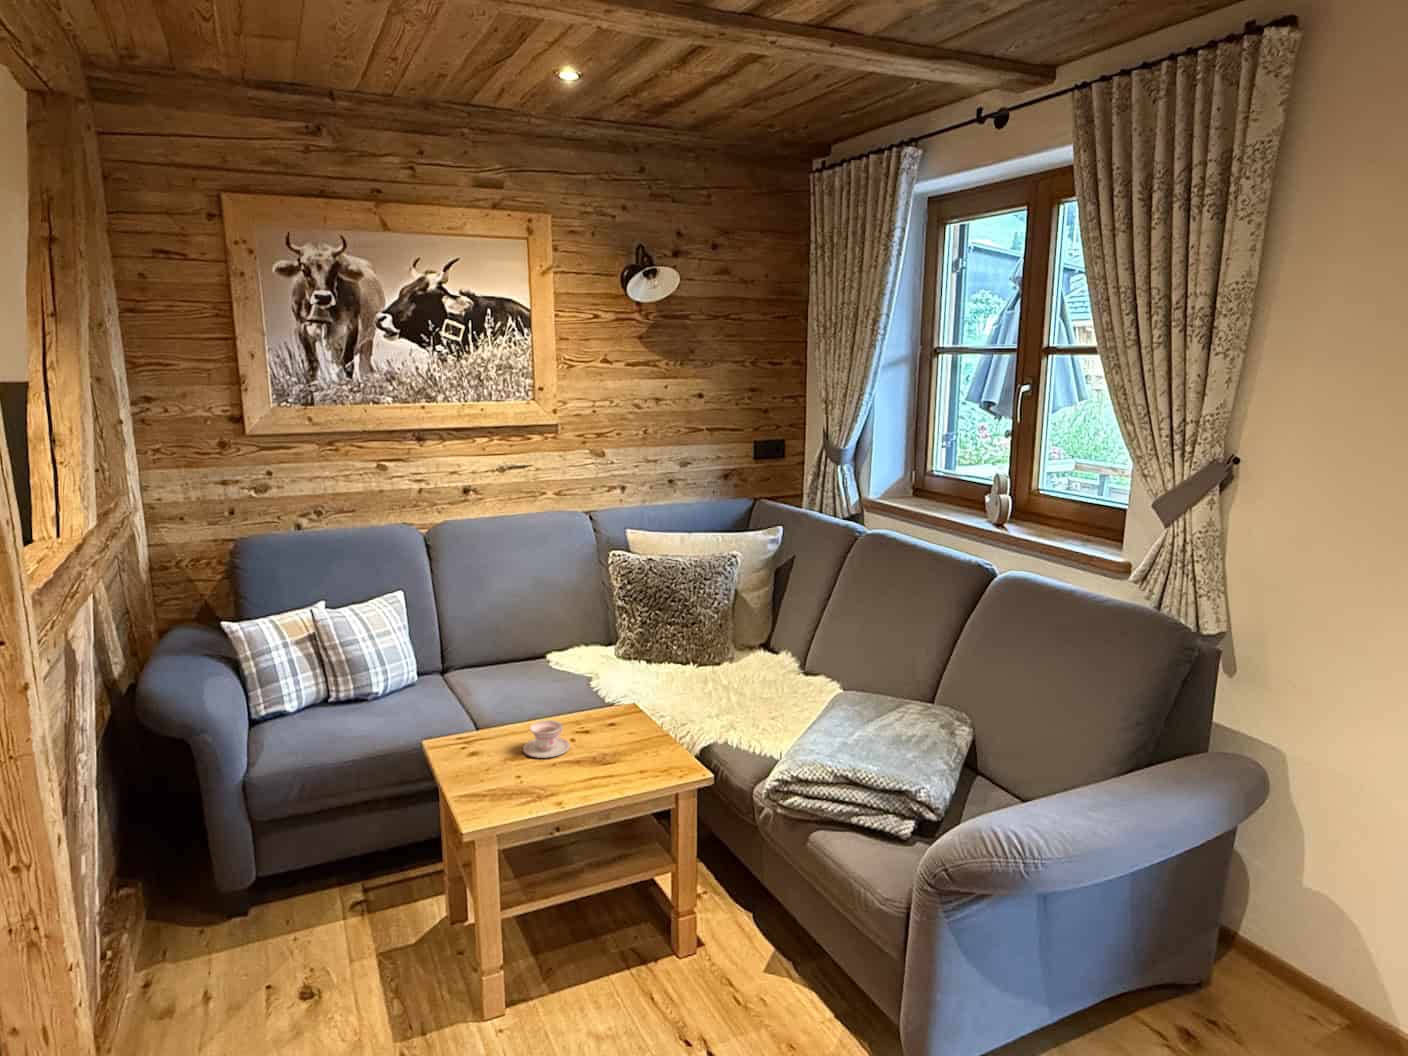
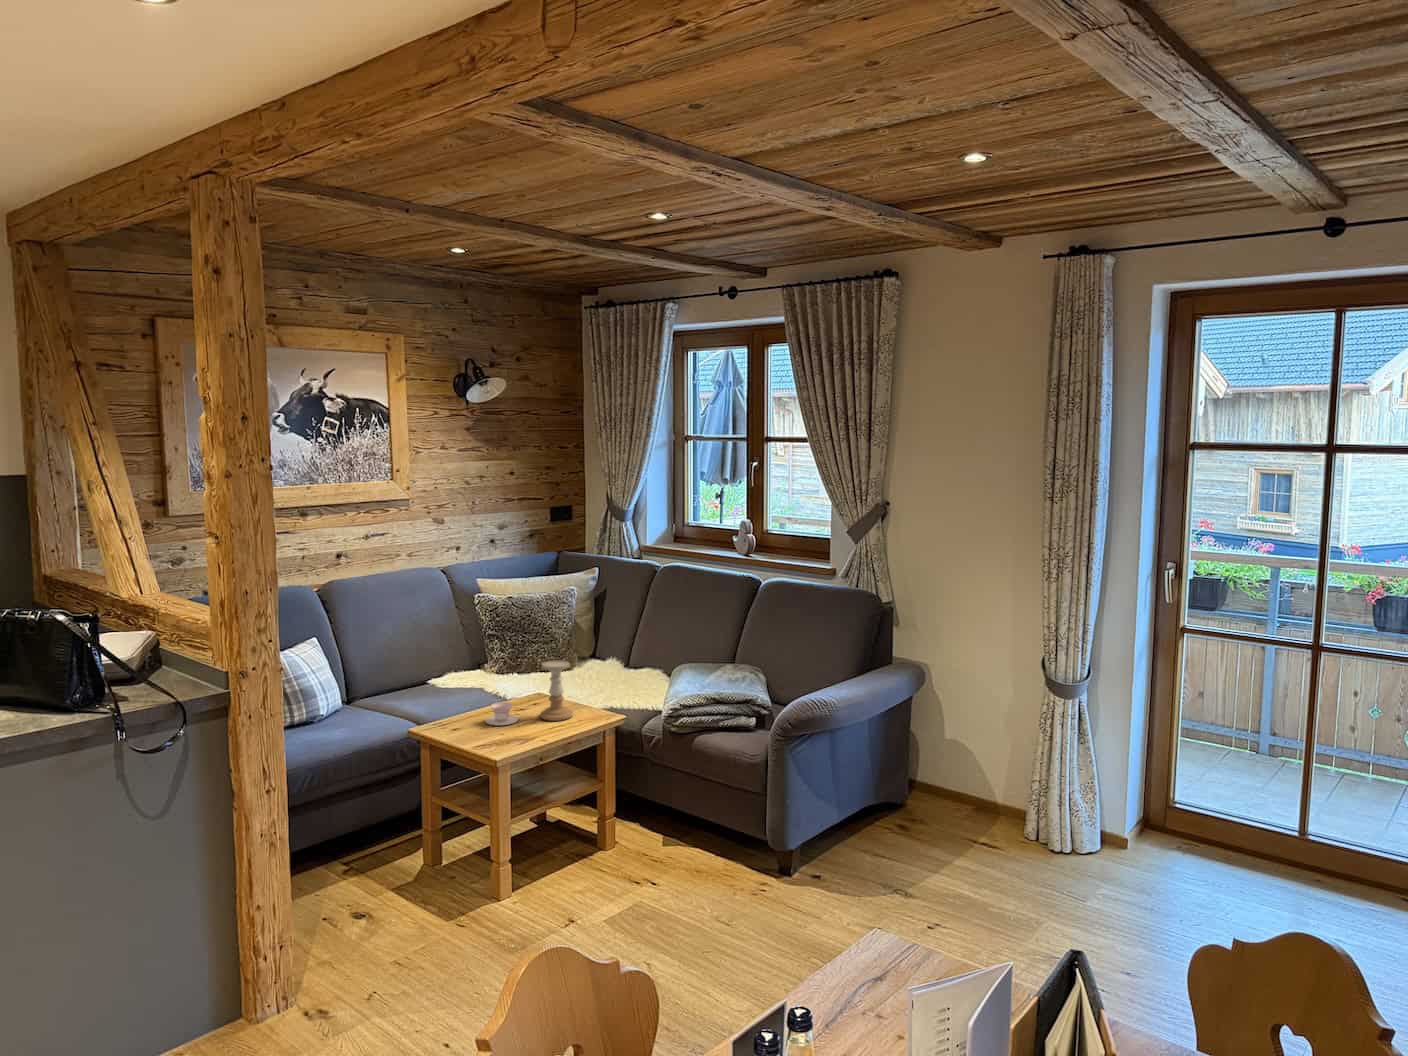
candle holder: none [599,671,647,763] -> present [540,660,573,721]

